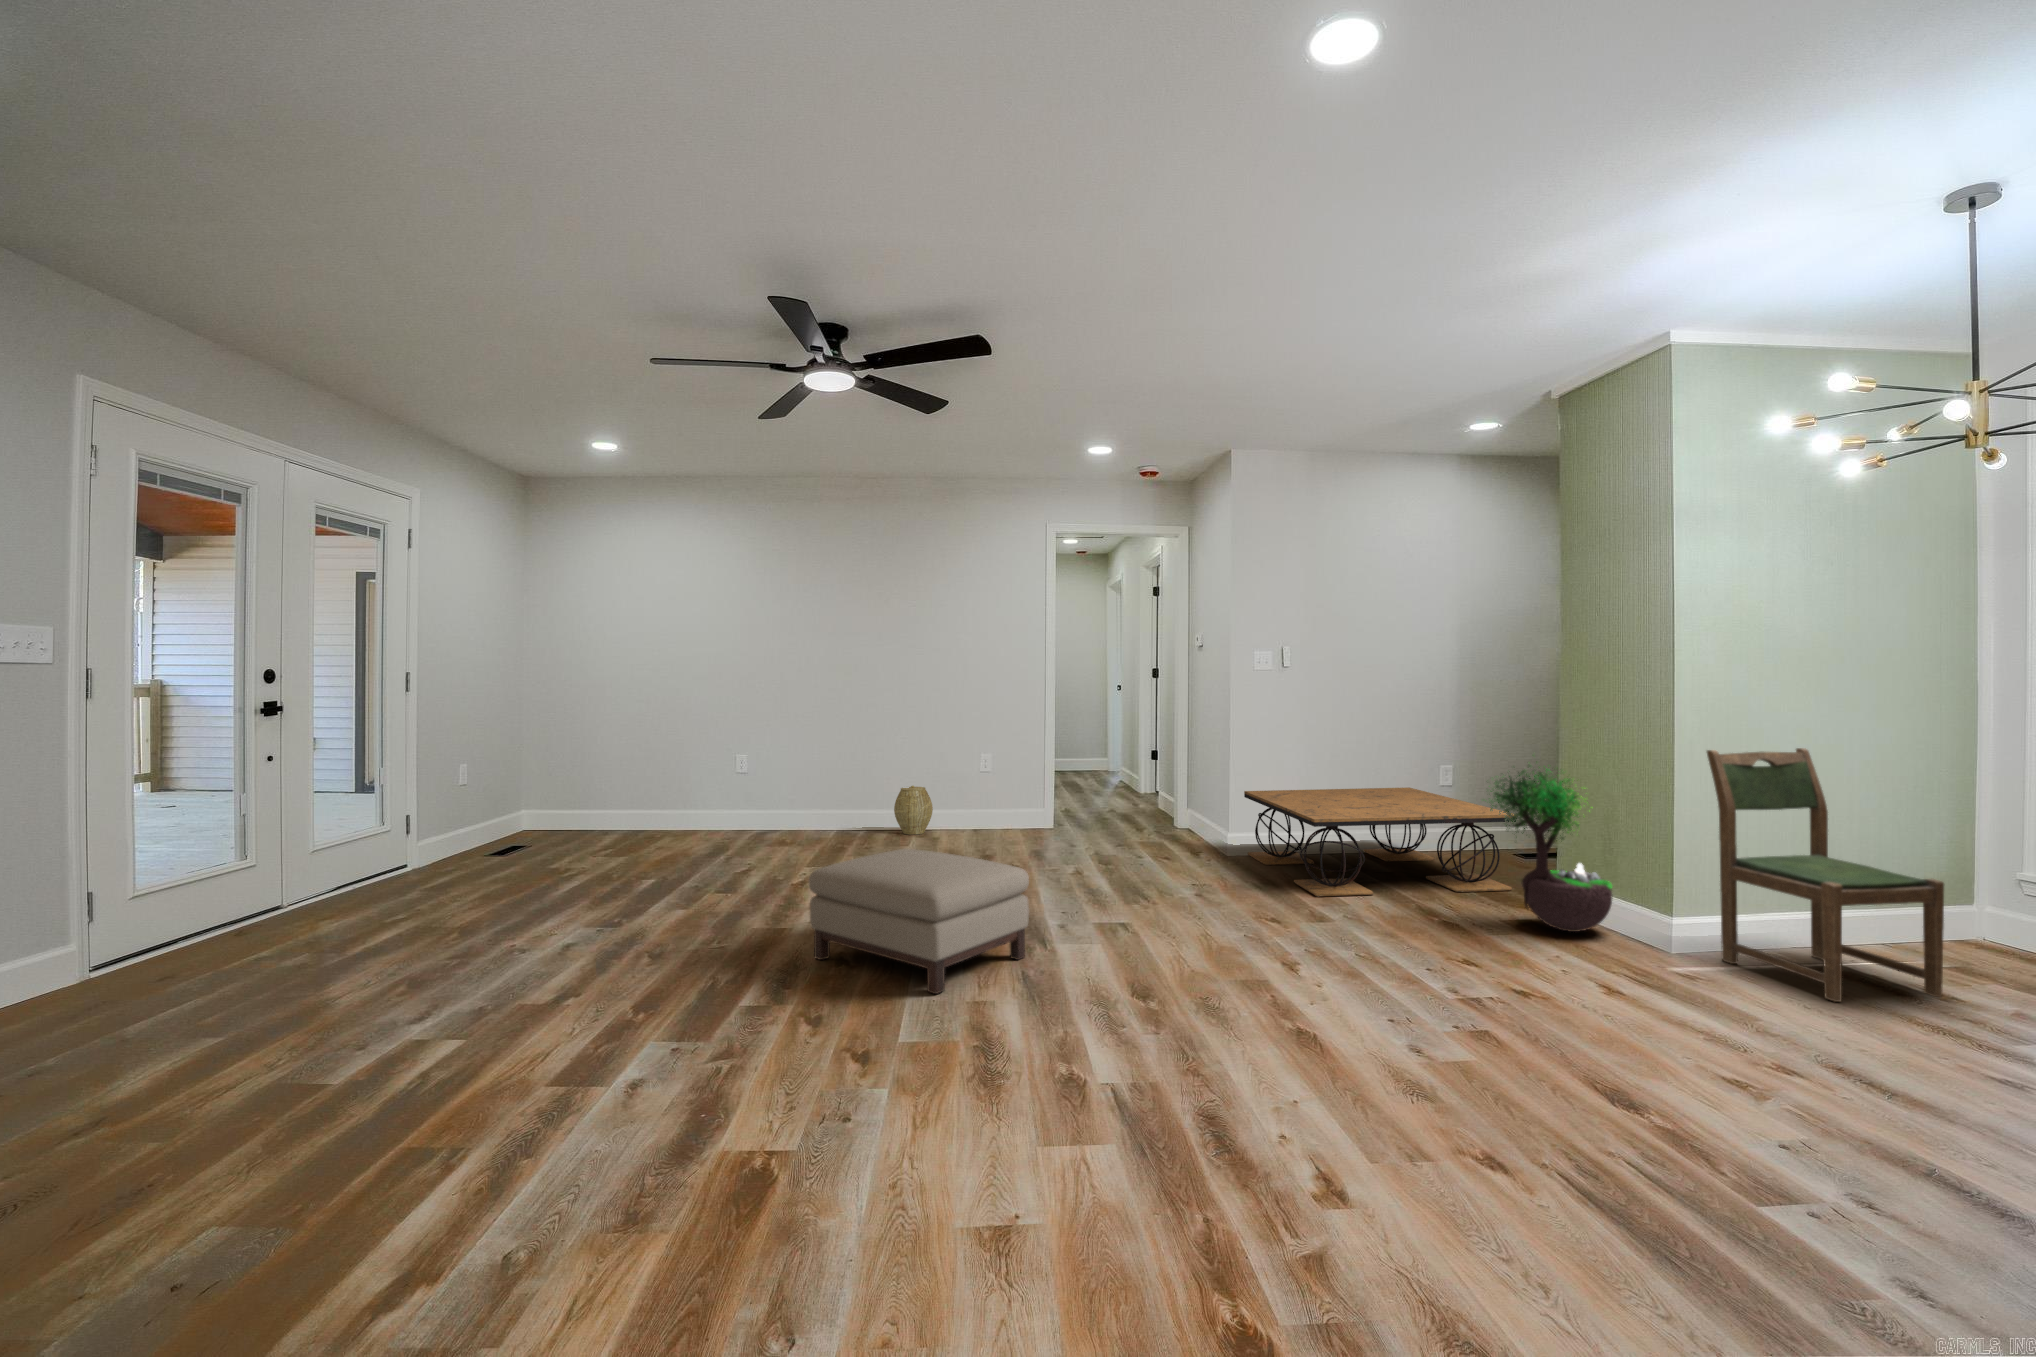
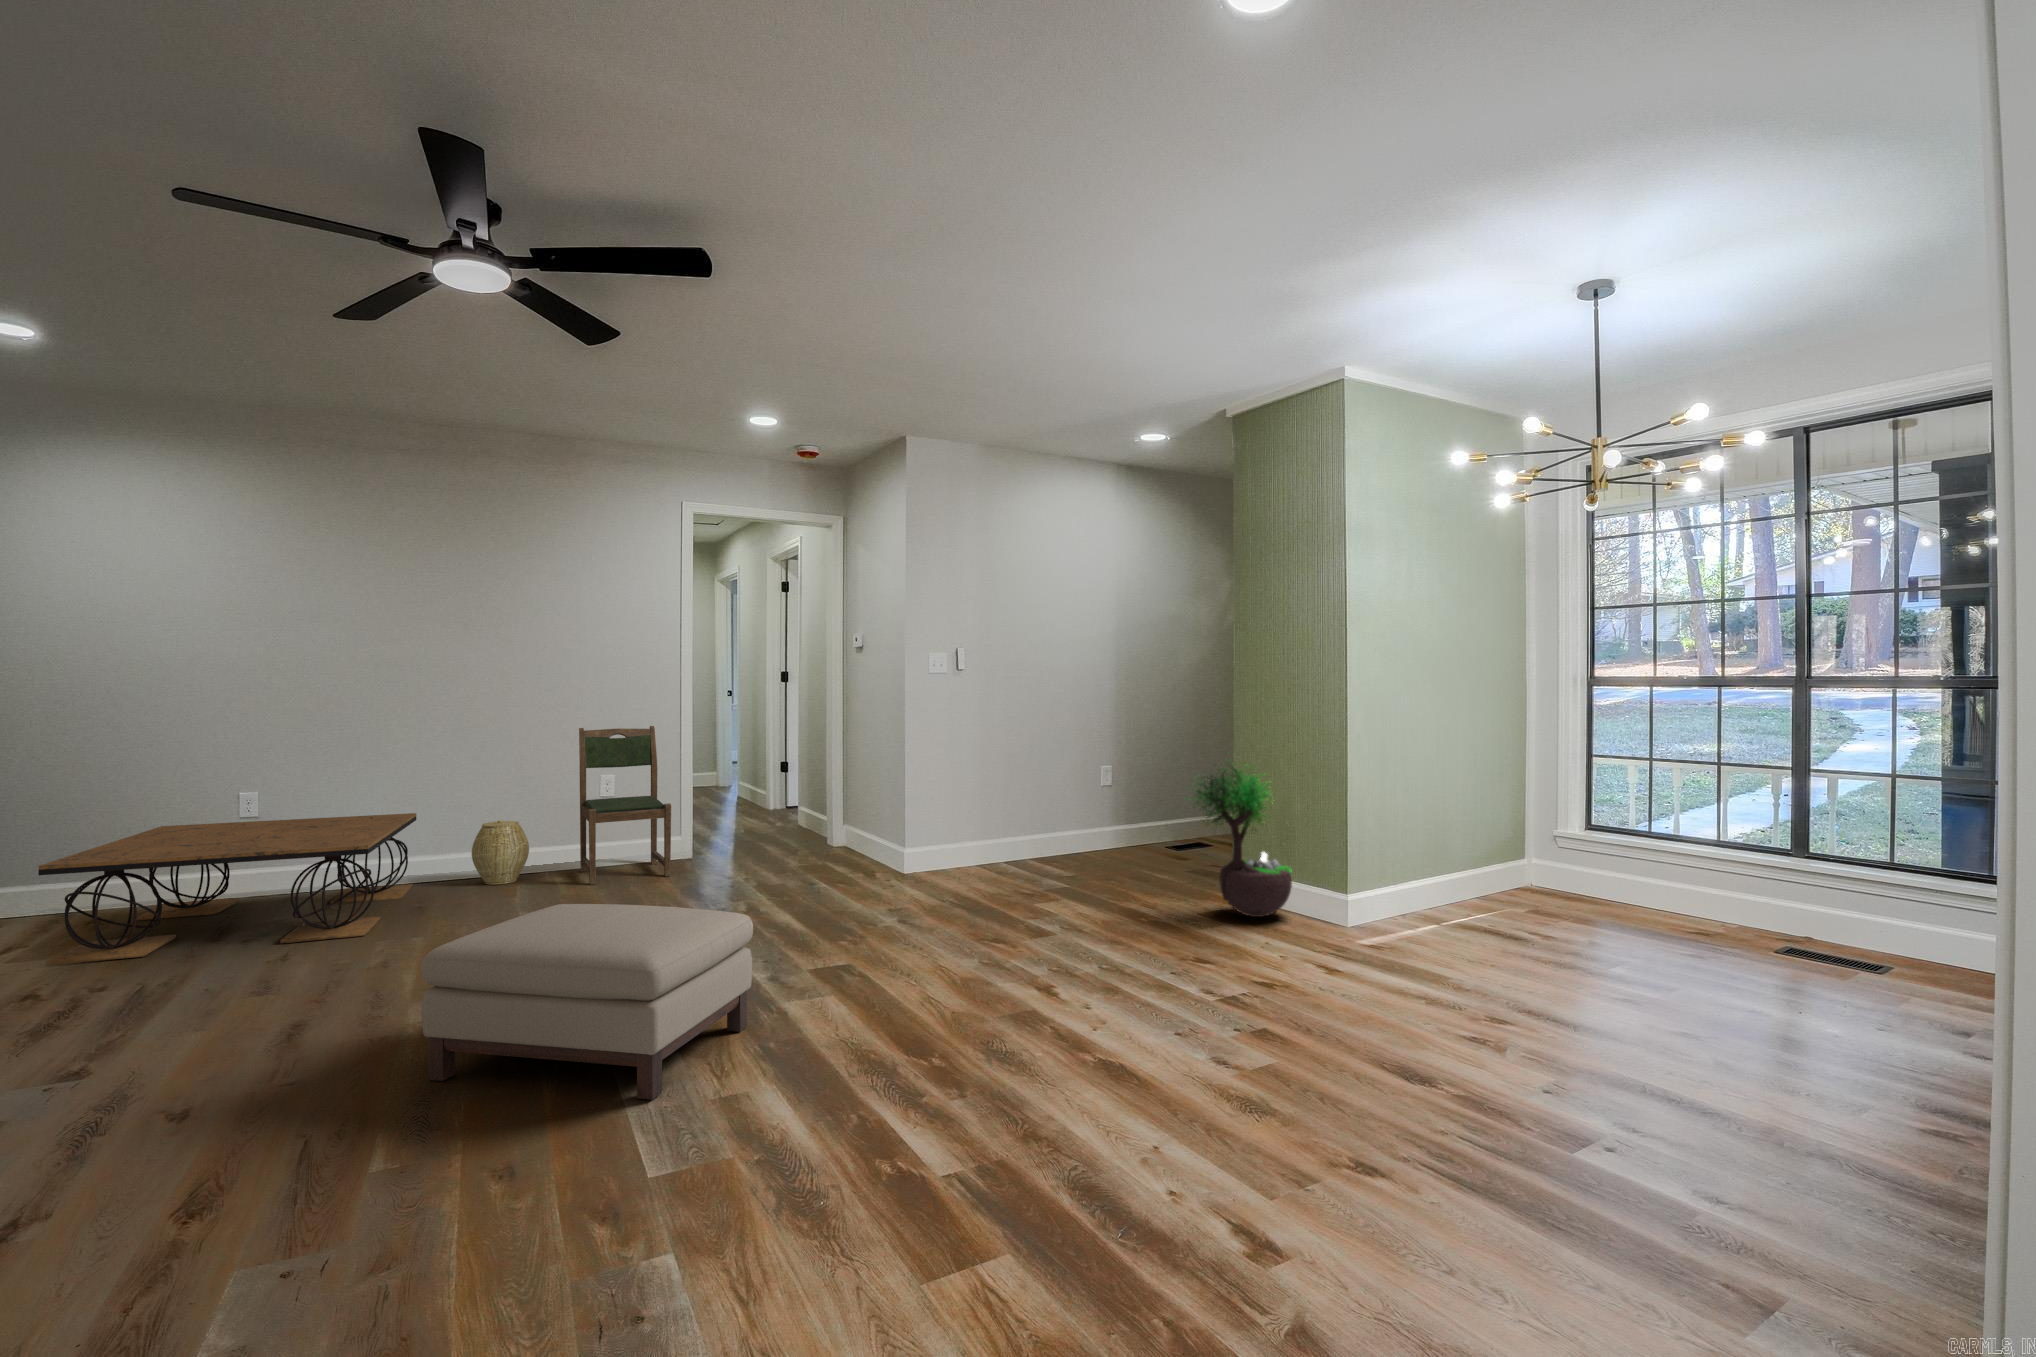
dining chair: present [1707,748,1944,1002] -> present [579,726,671,885]
coffee table: present [1244,787,1516,896] -> present [38,813,416,966]

